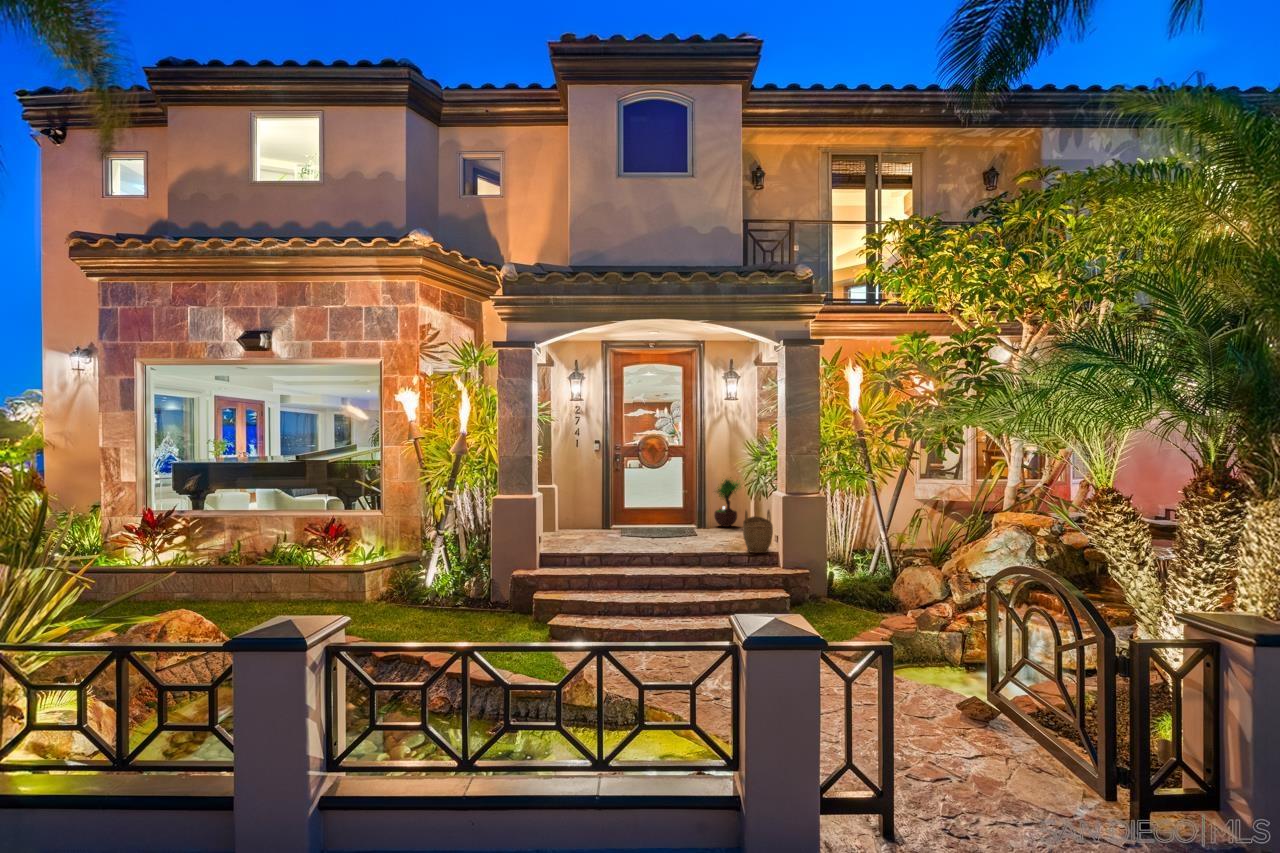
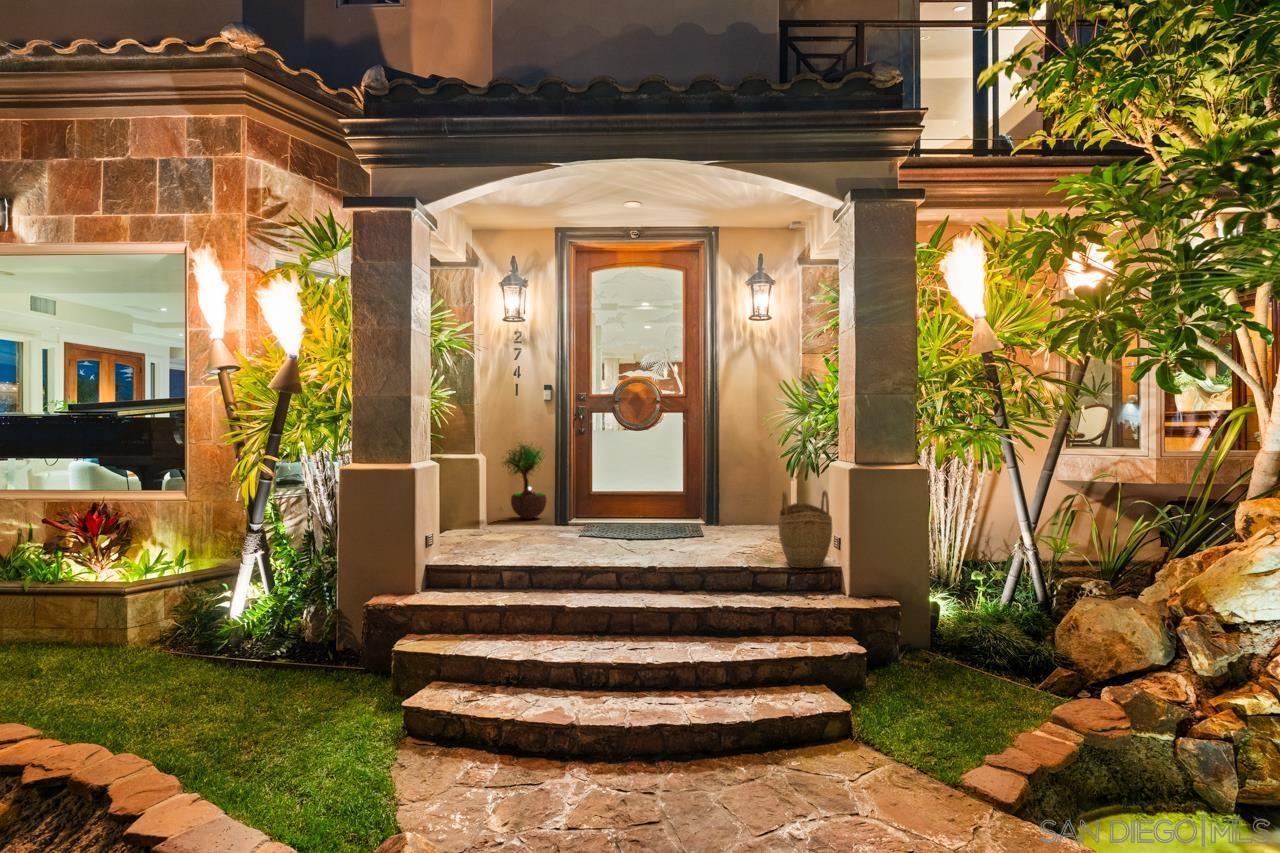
potted tree: present [714,479,740,527] -> present [501,443,547,519]

